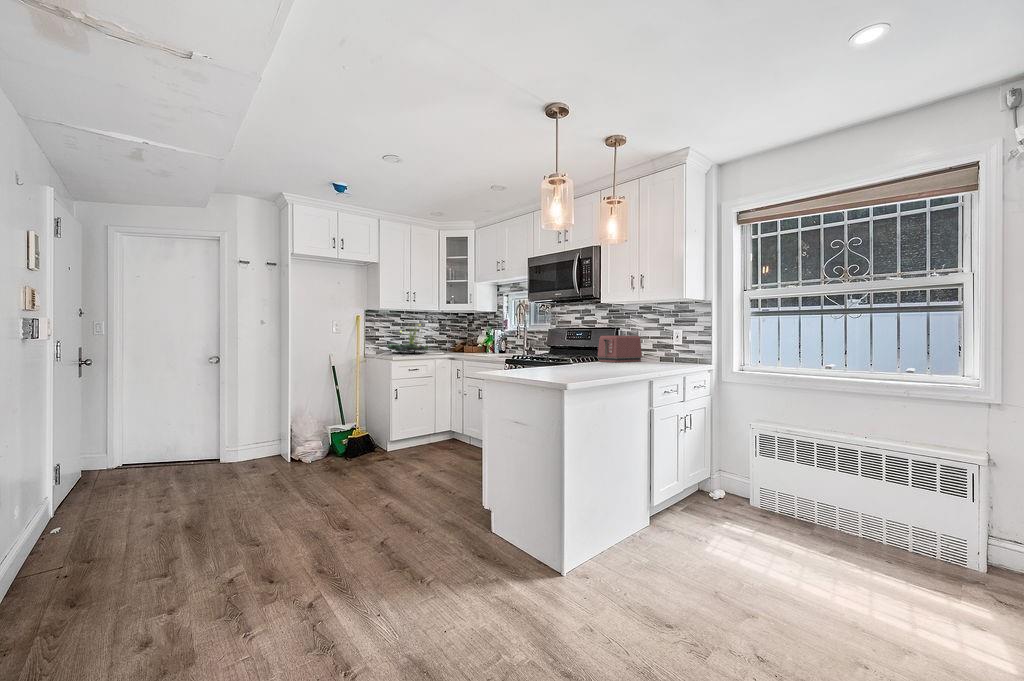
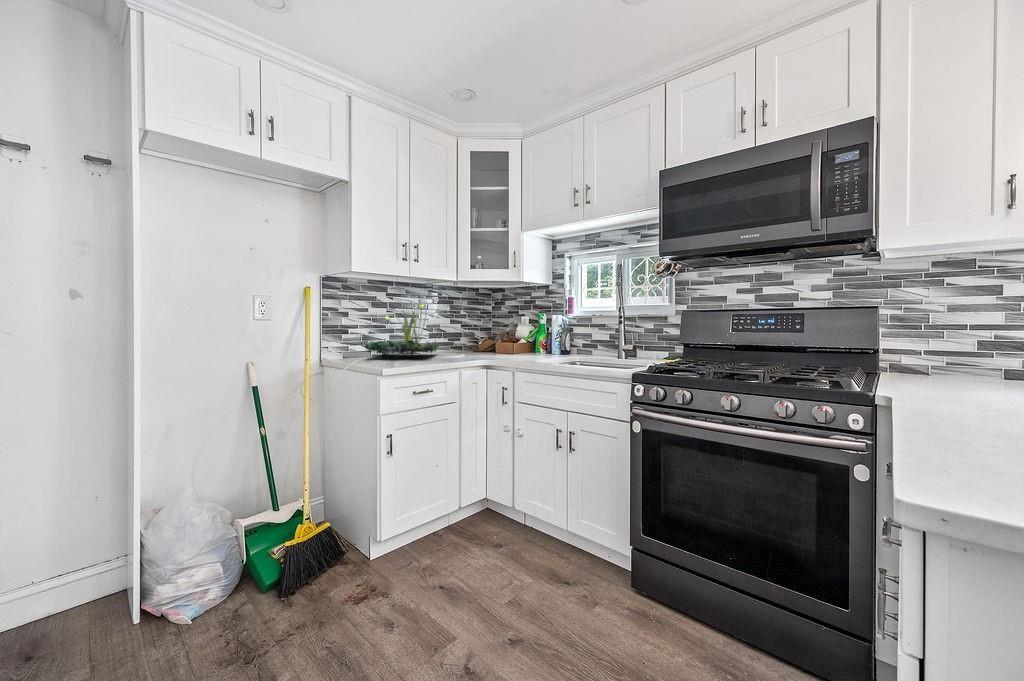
toaster: present [598,335,642,362] -> none [900,323,989,392]

